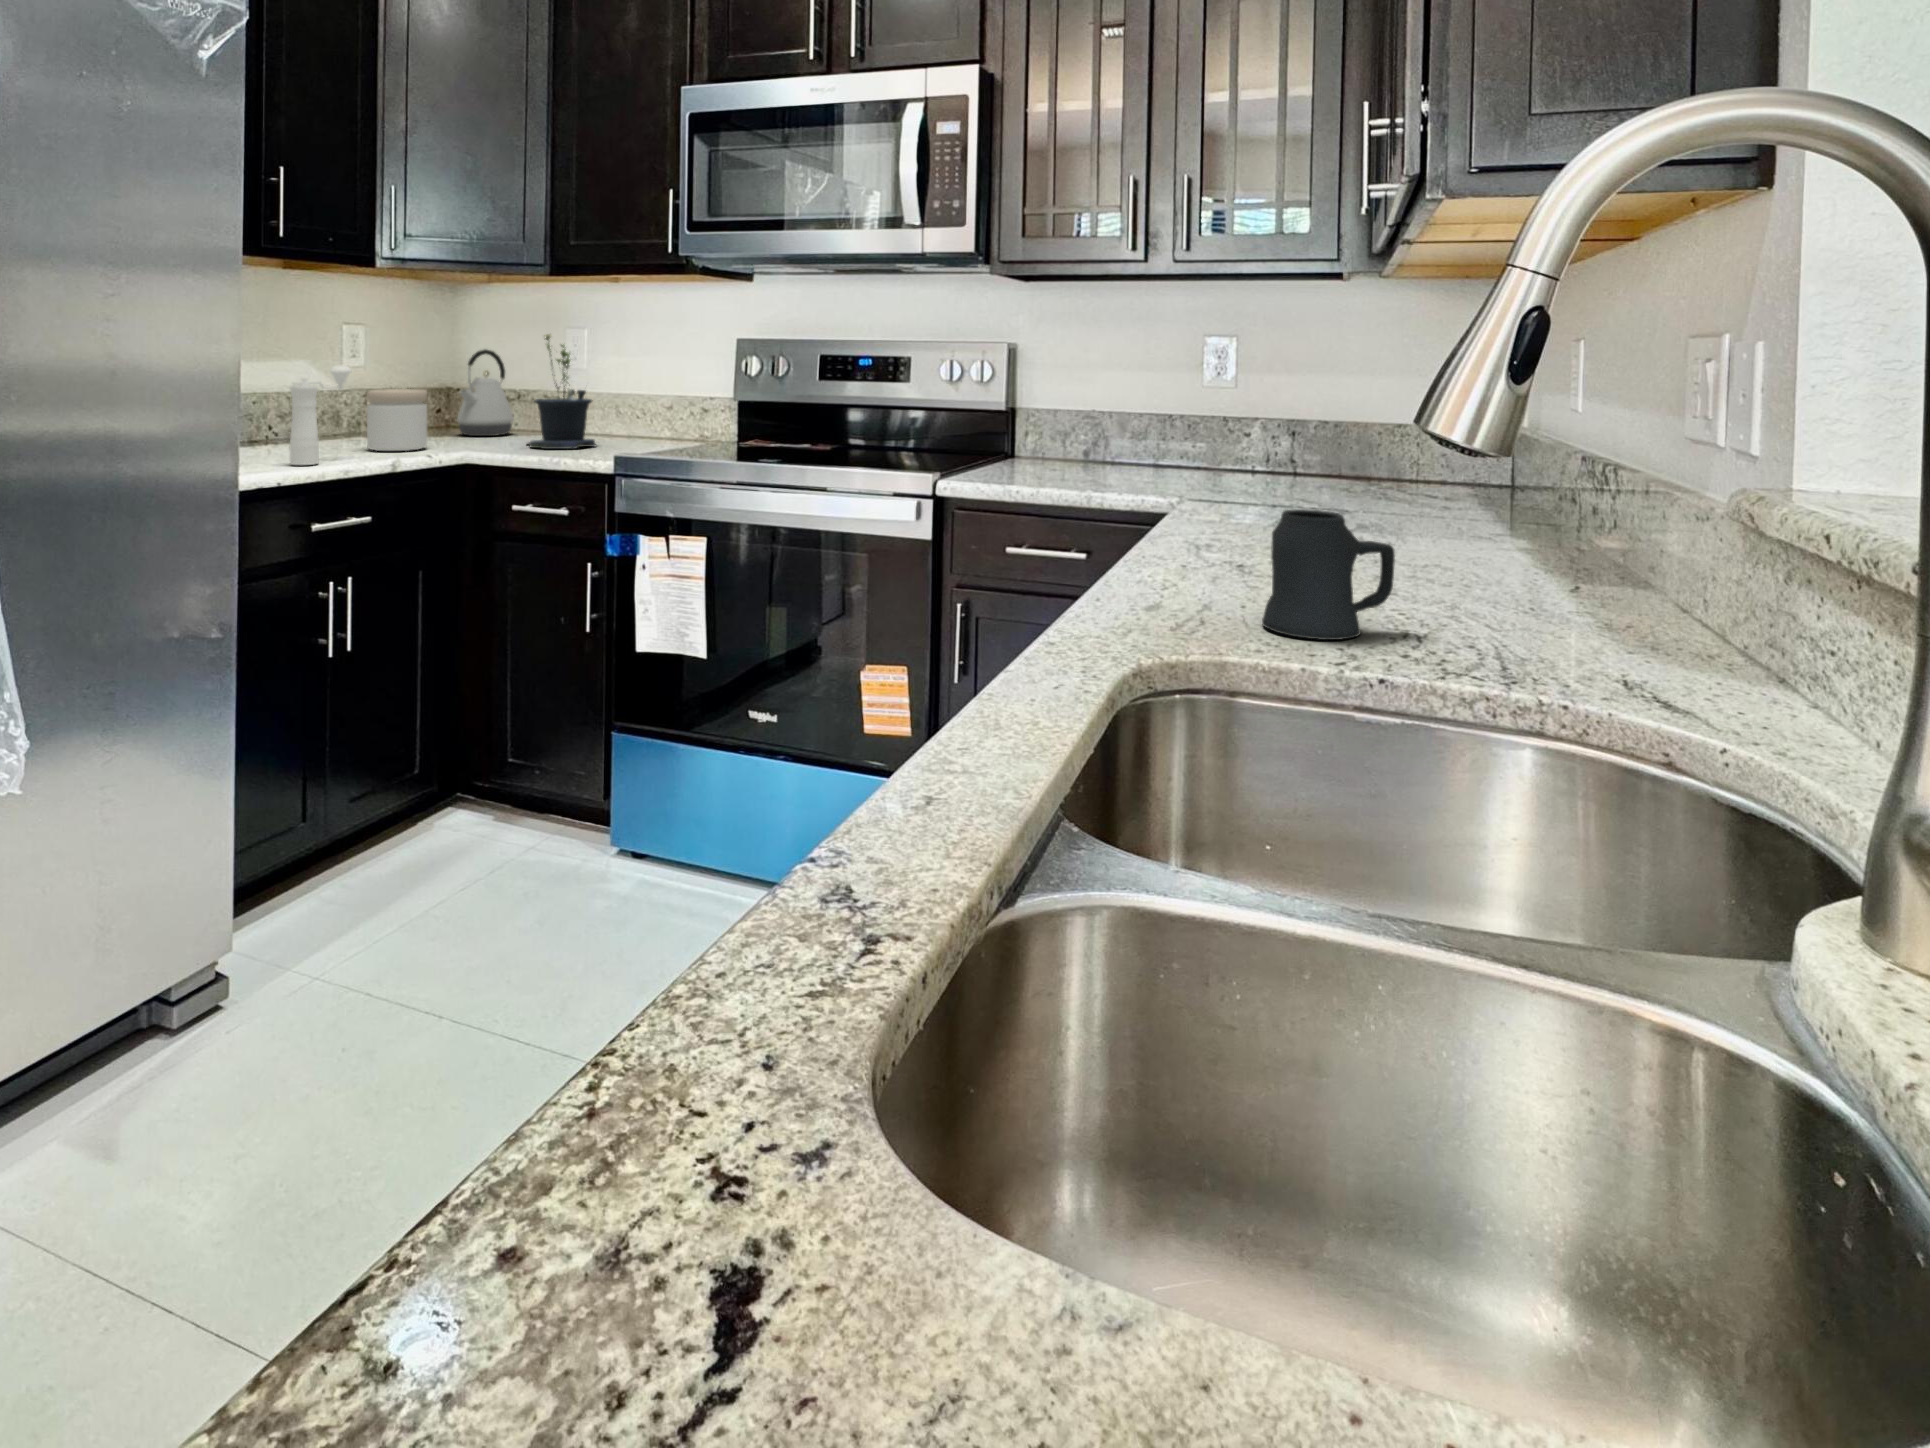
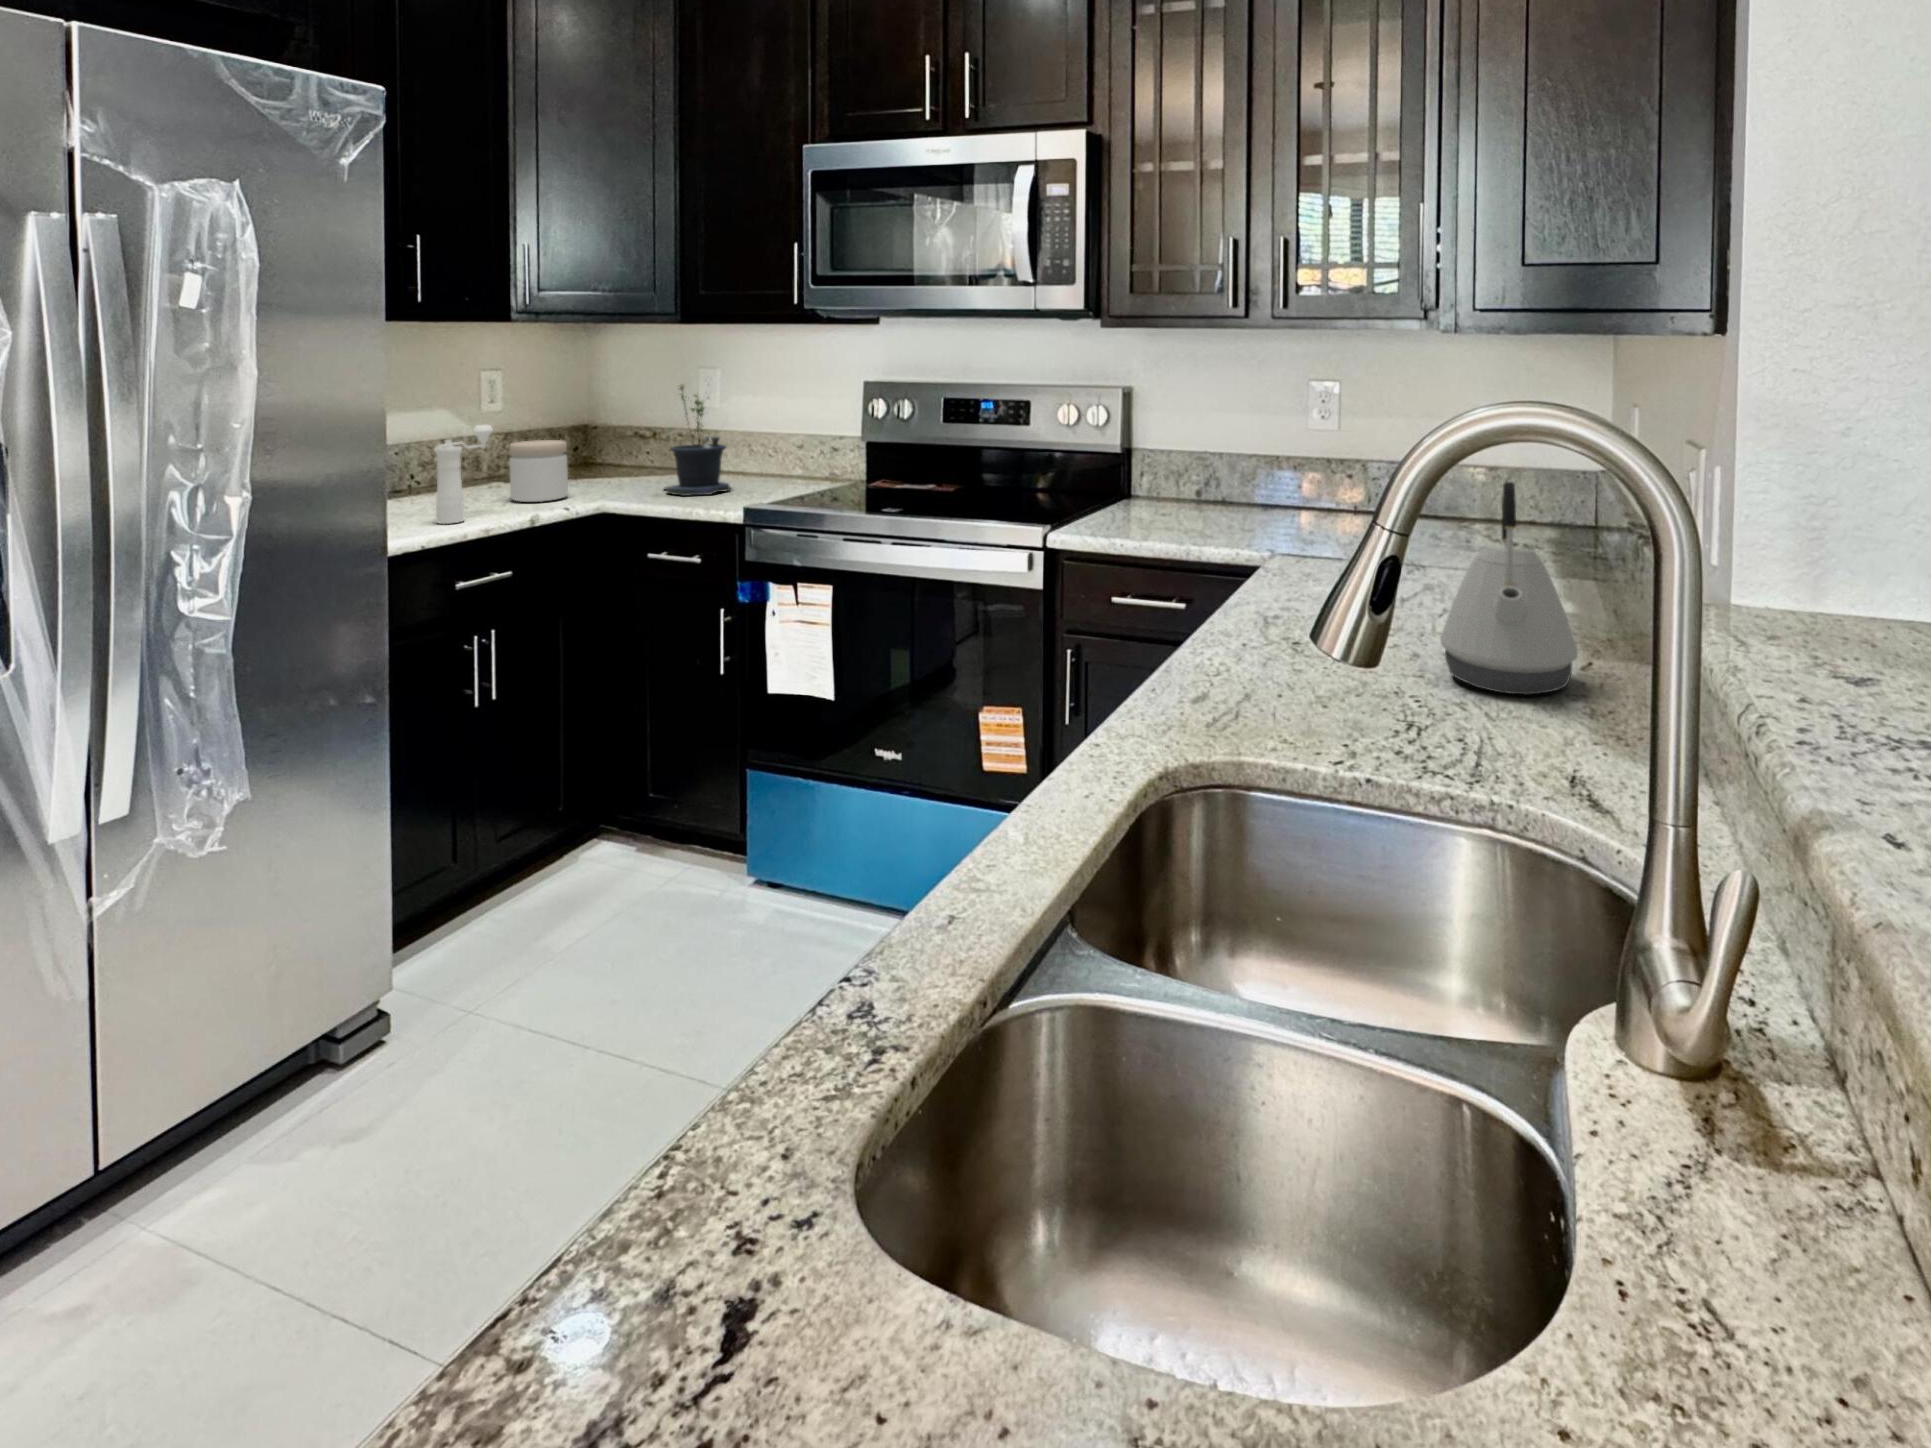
kettle: present [457,349,514,436] -> present [1440,482,1578,695]
mug: present [1262,509,1395,640] -> none [1285,616,1395,734]

